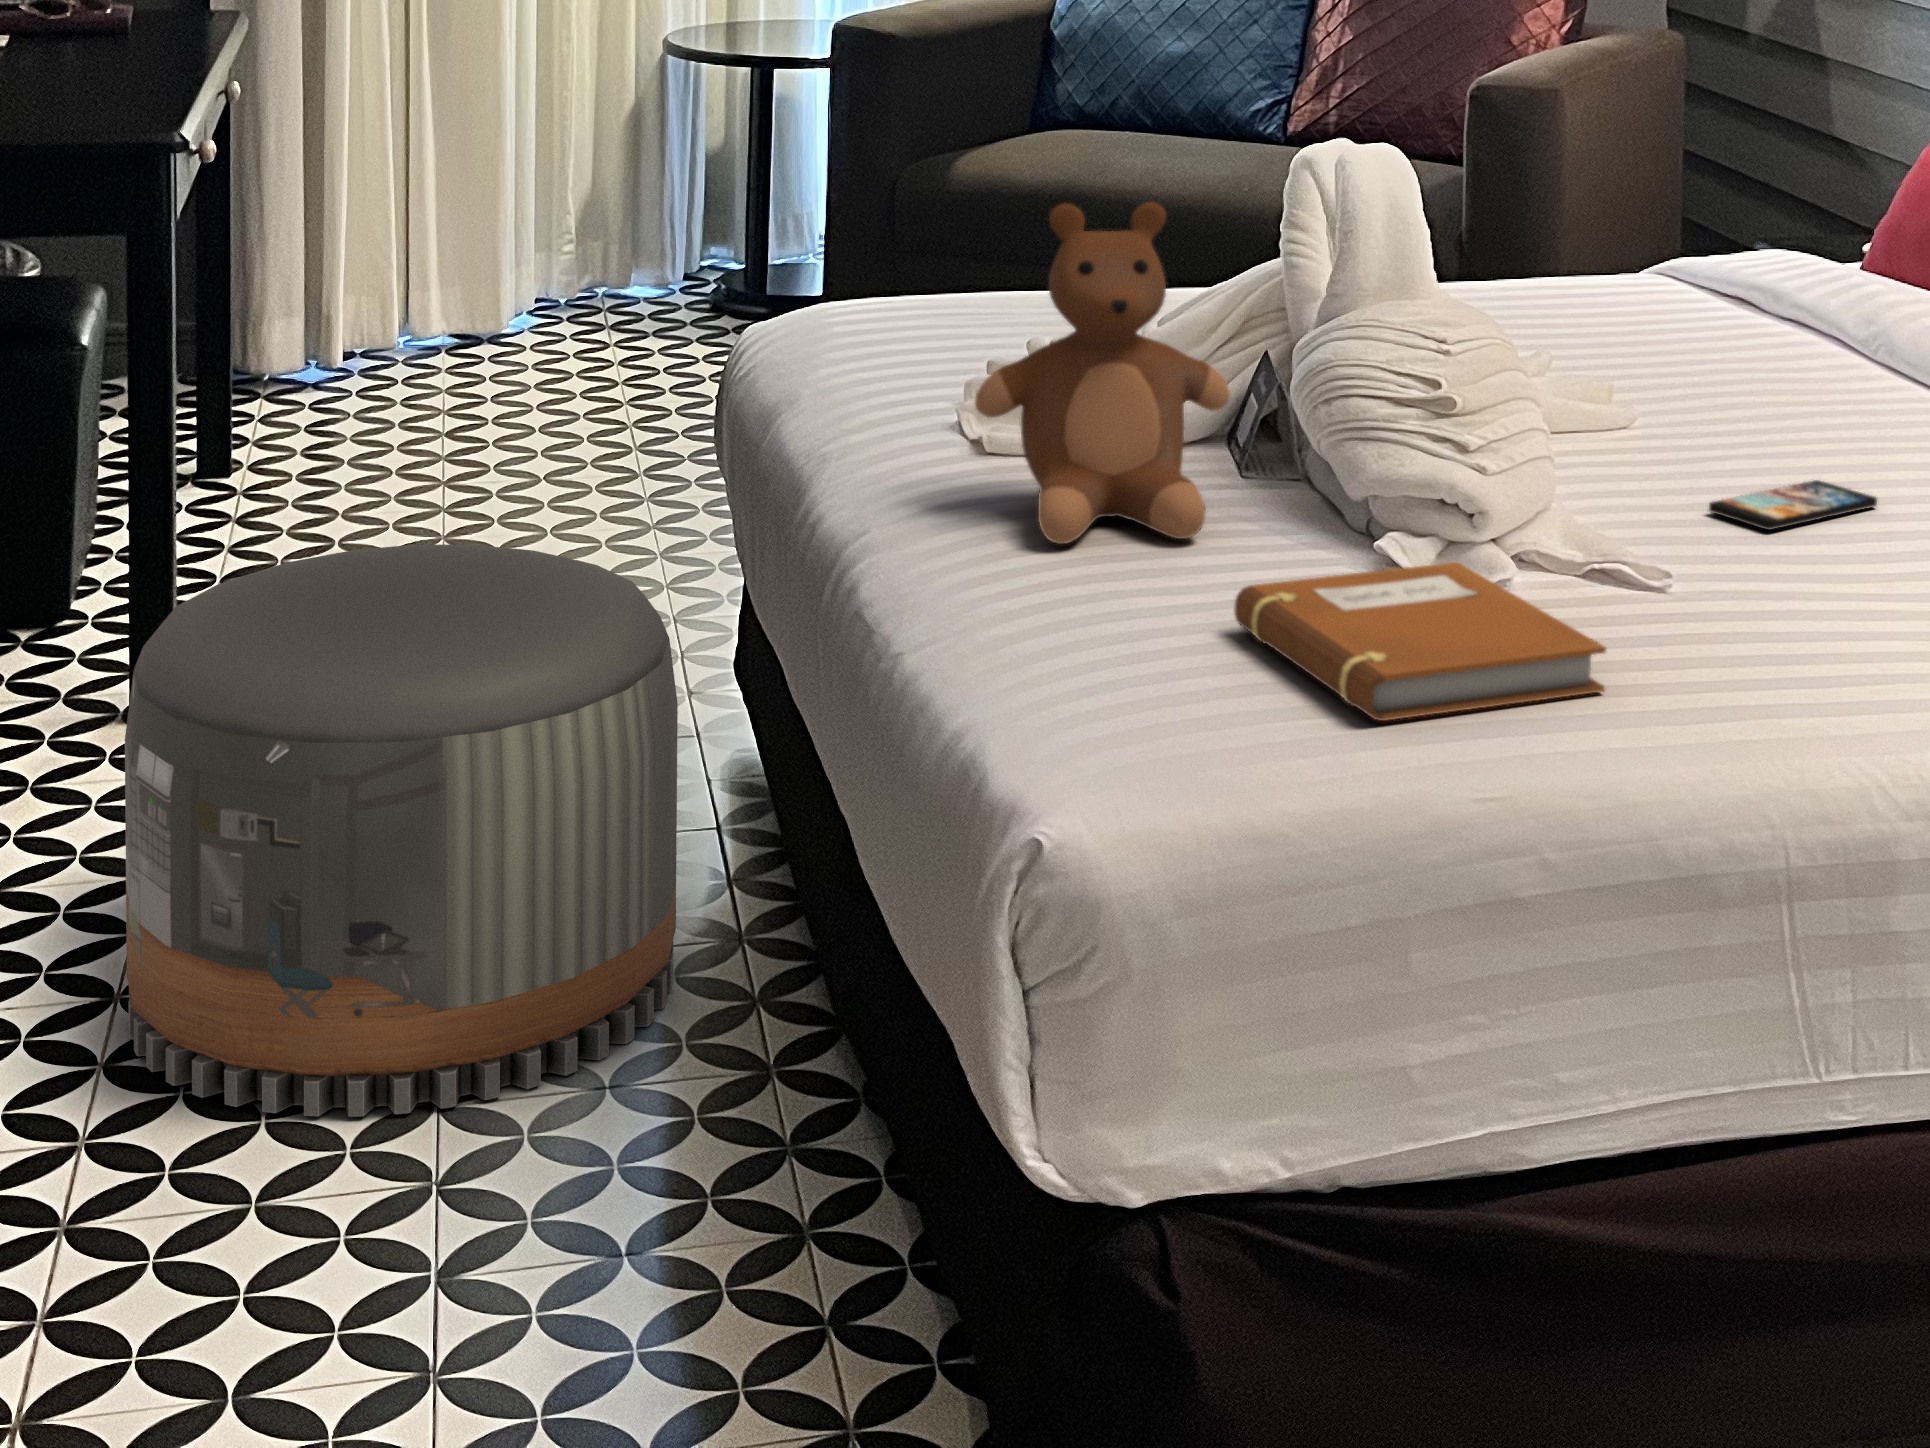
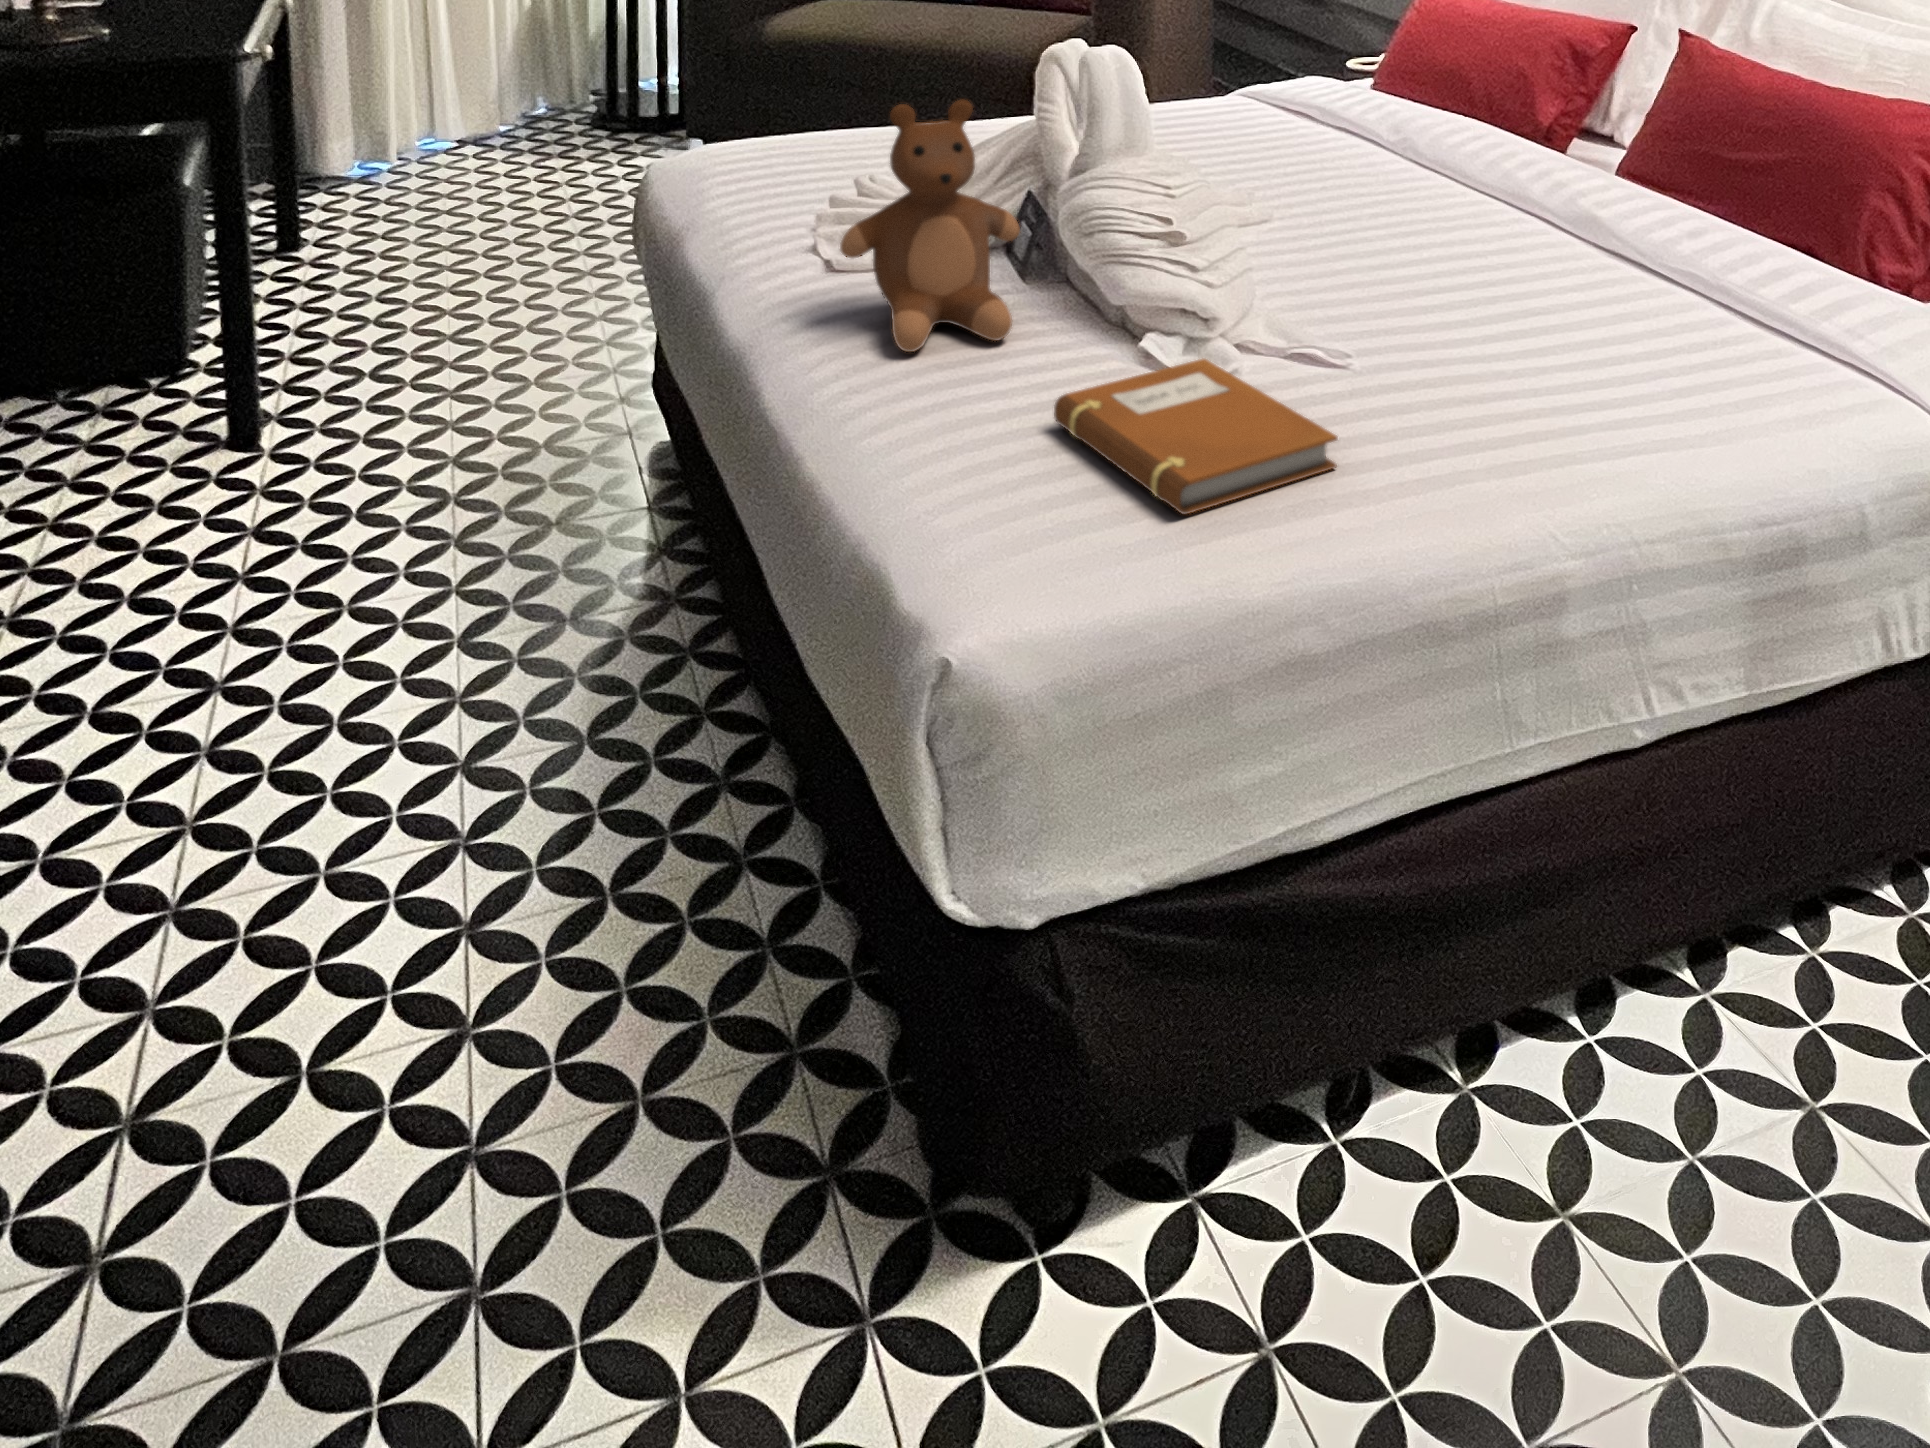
smartphone: present [1709,480,1877,530] -> none [1346,257,1453,303]
pouf: present [125,544,678,1117] -> none [207,344,630,797]

